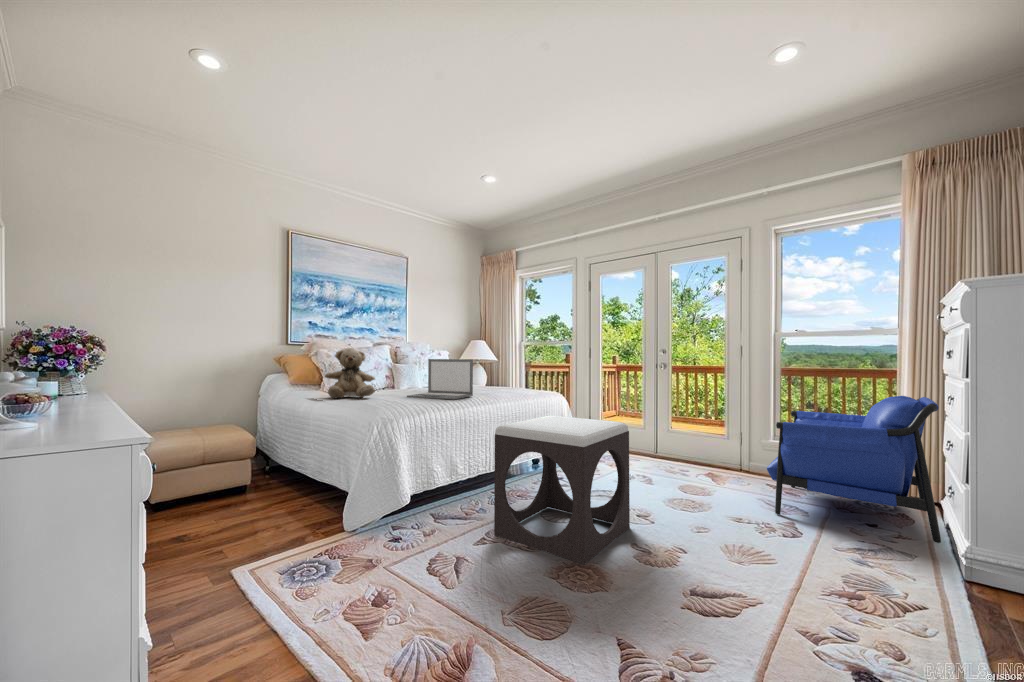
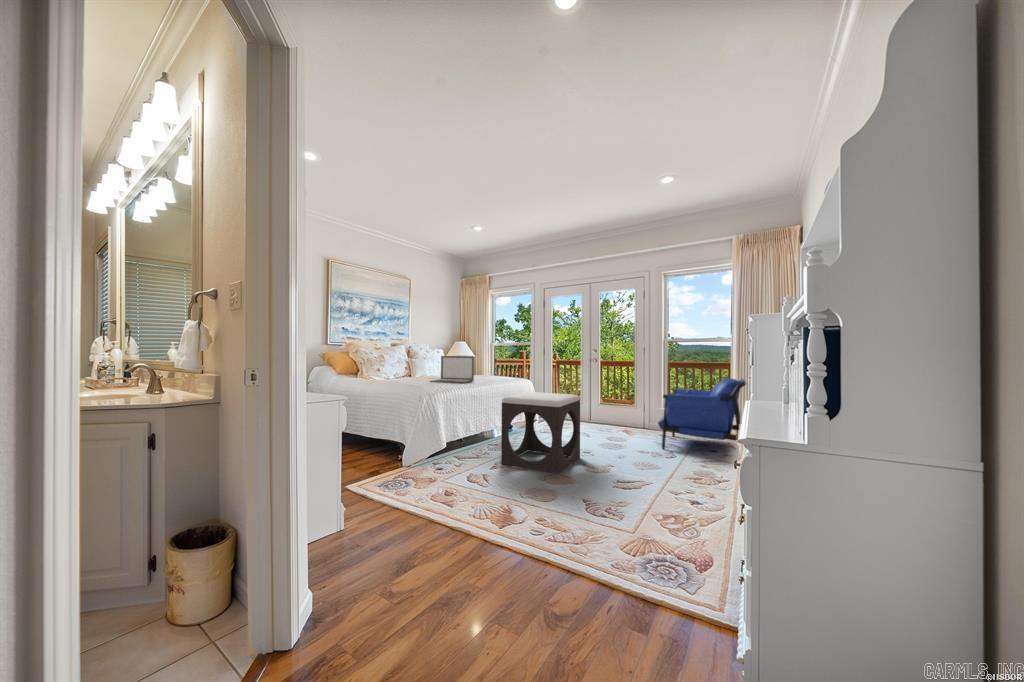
teddy bear: present [325,347,375,398] -> none [375,348,411,383]

